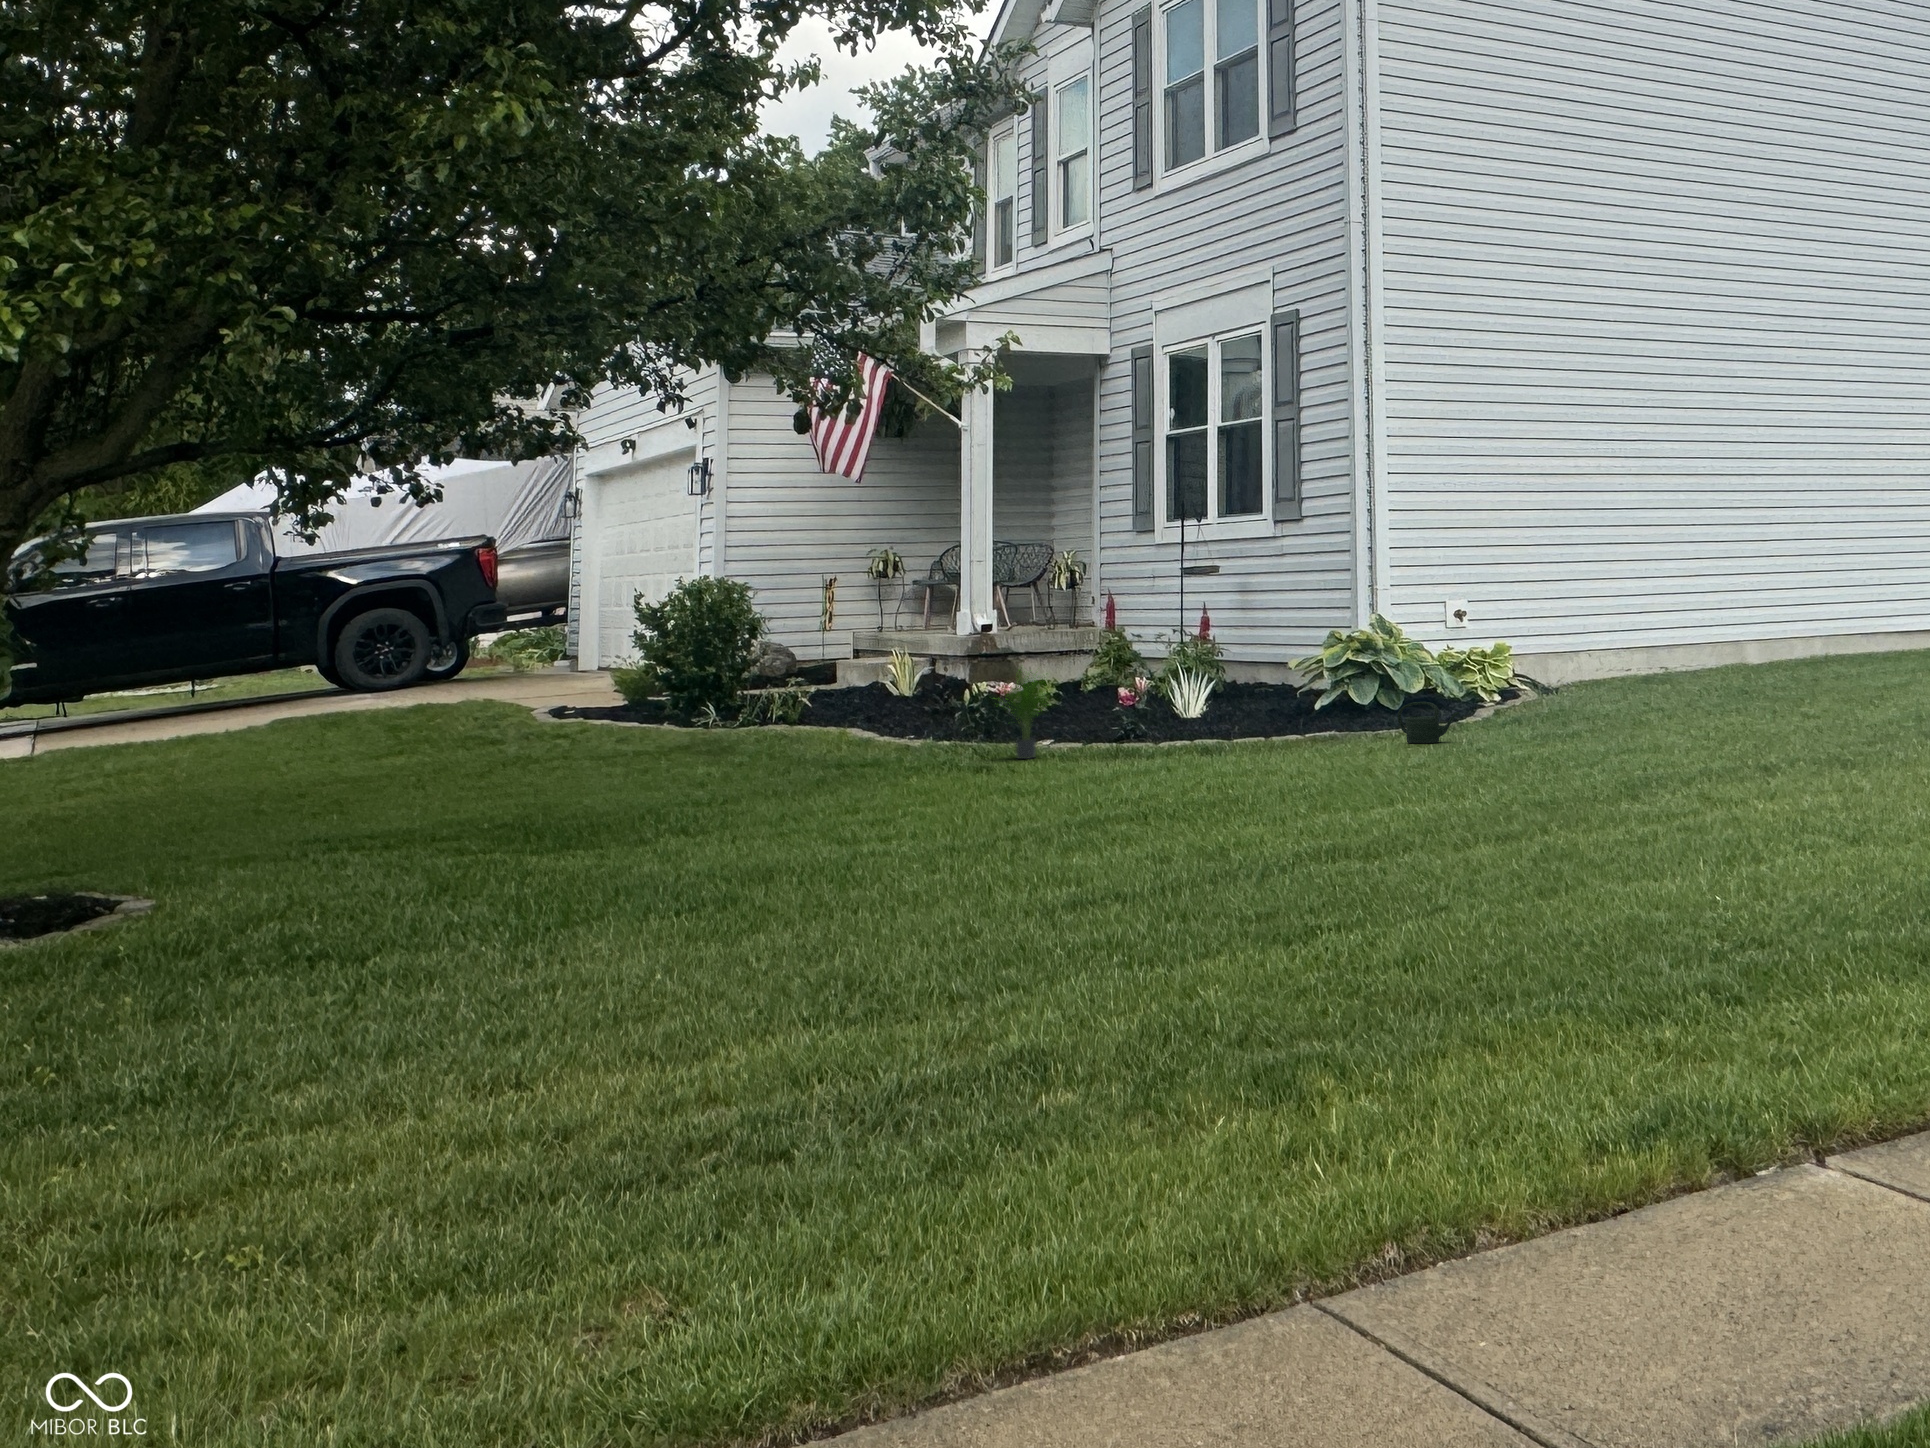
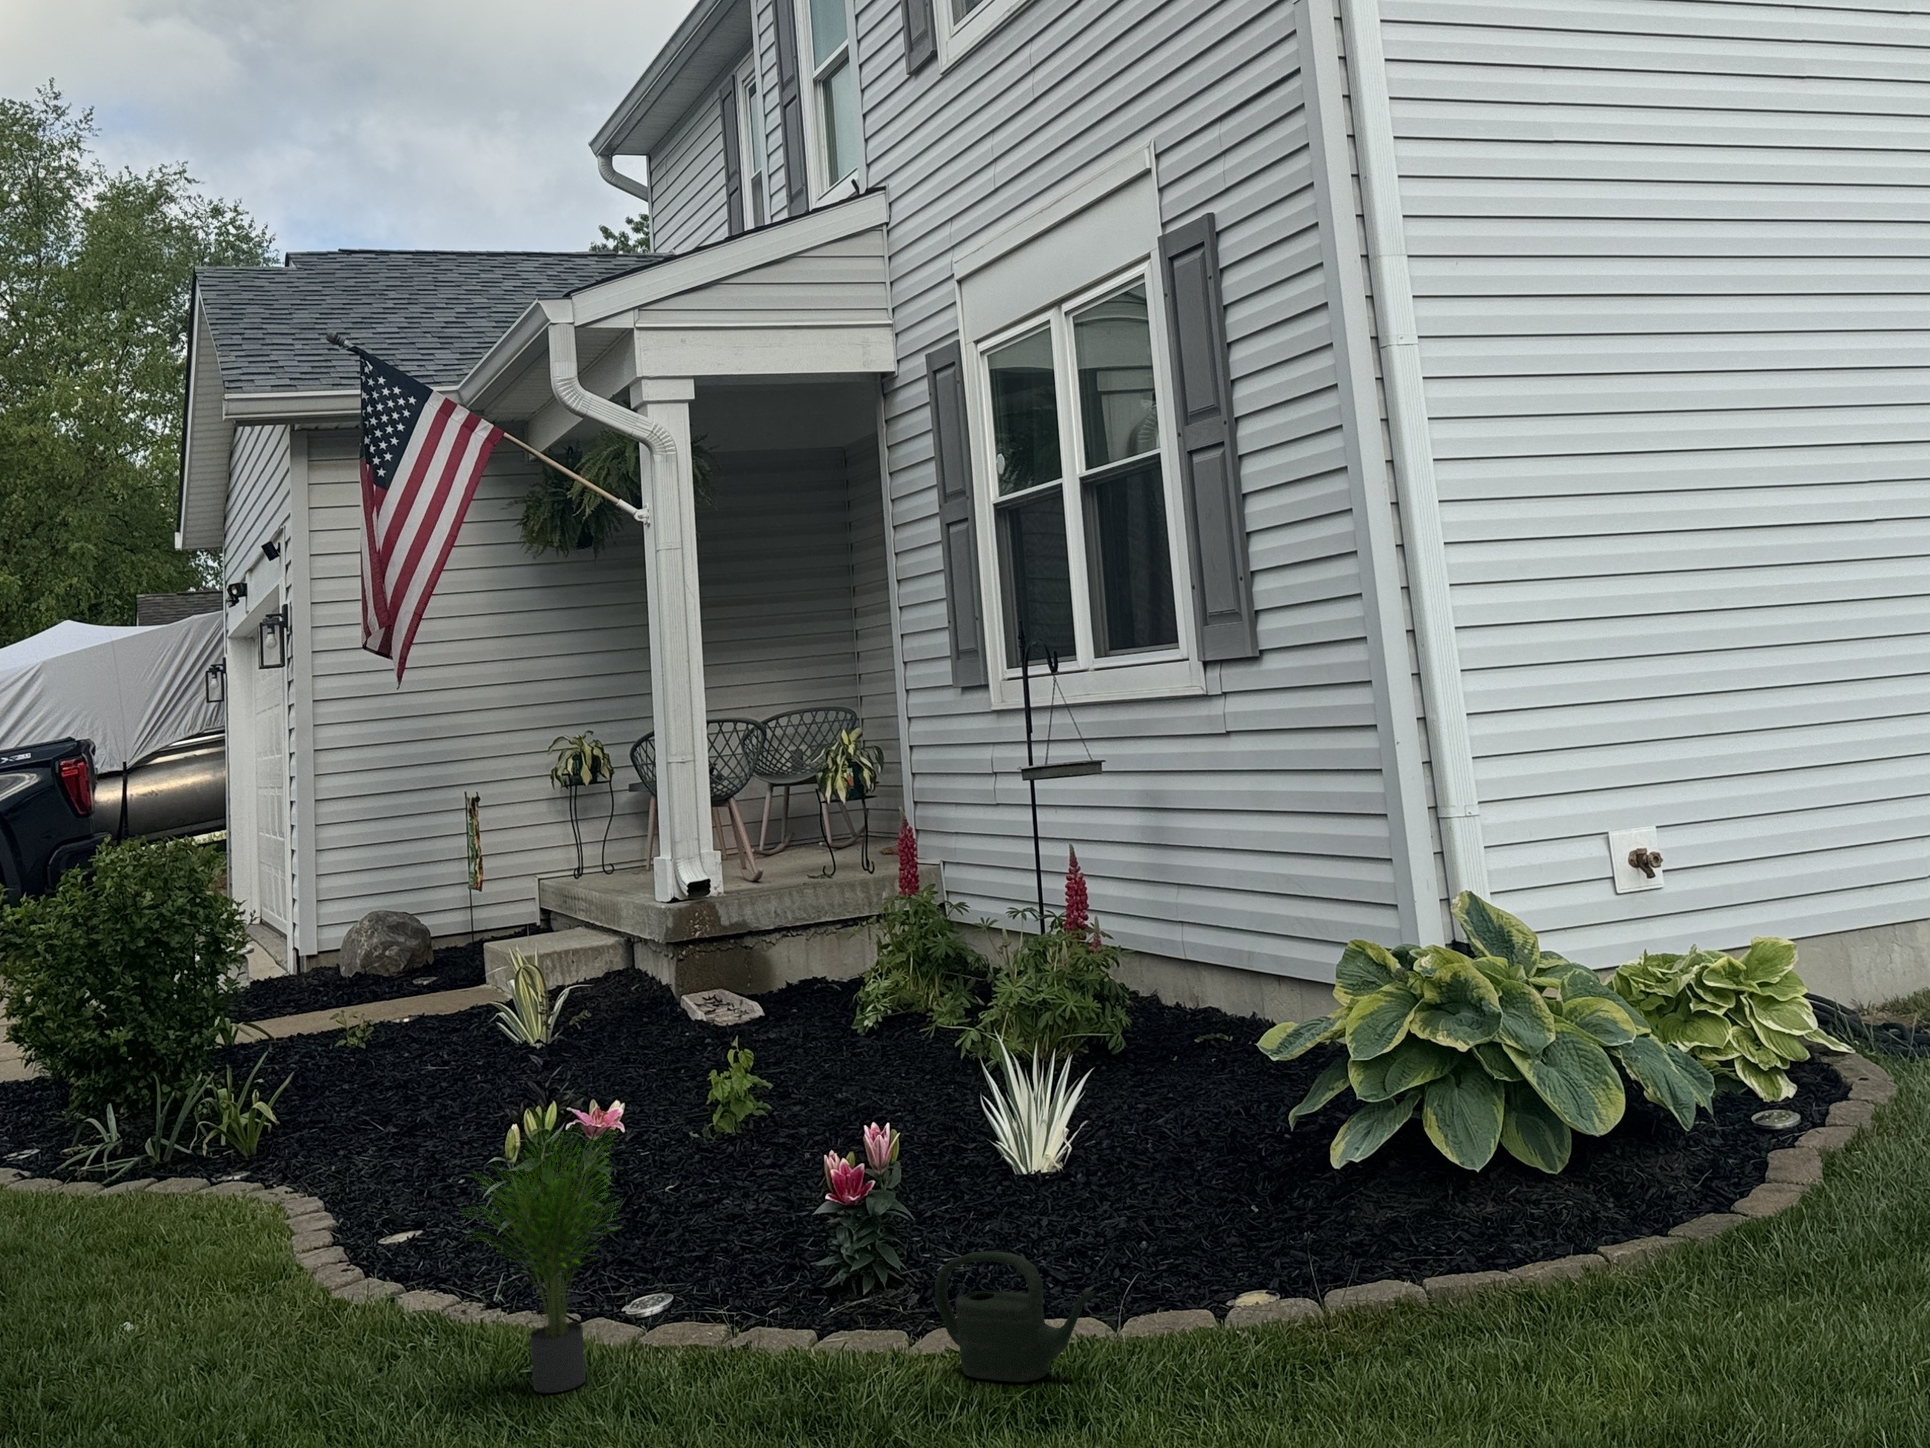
watering can: present [1398,702,1459,743] -> present [935,1252,1096,1382]

